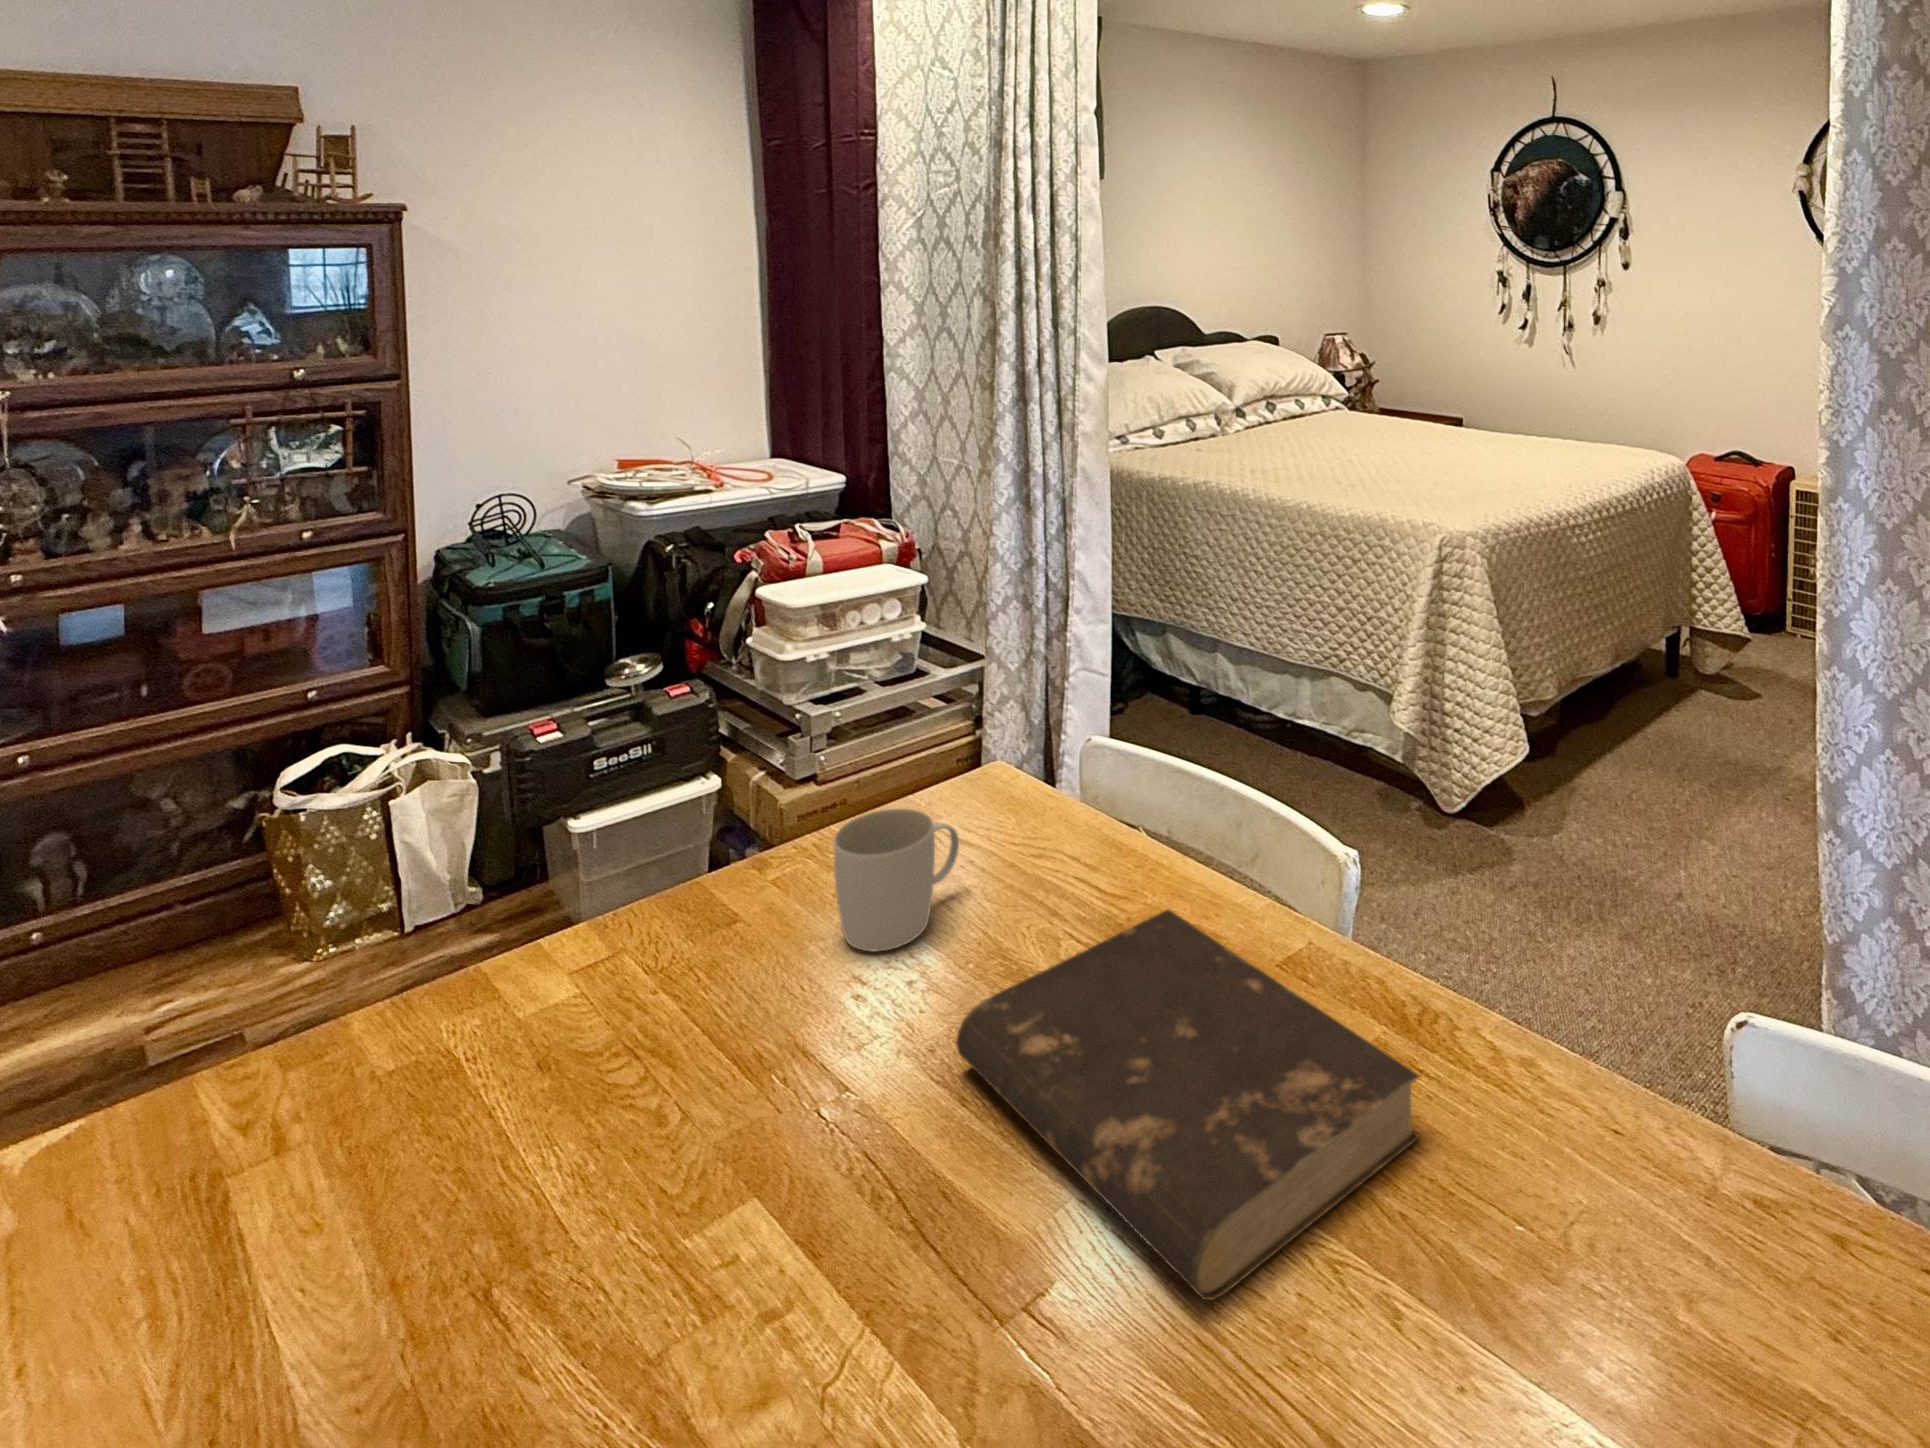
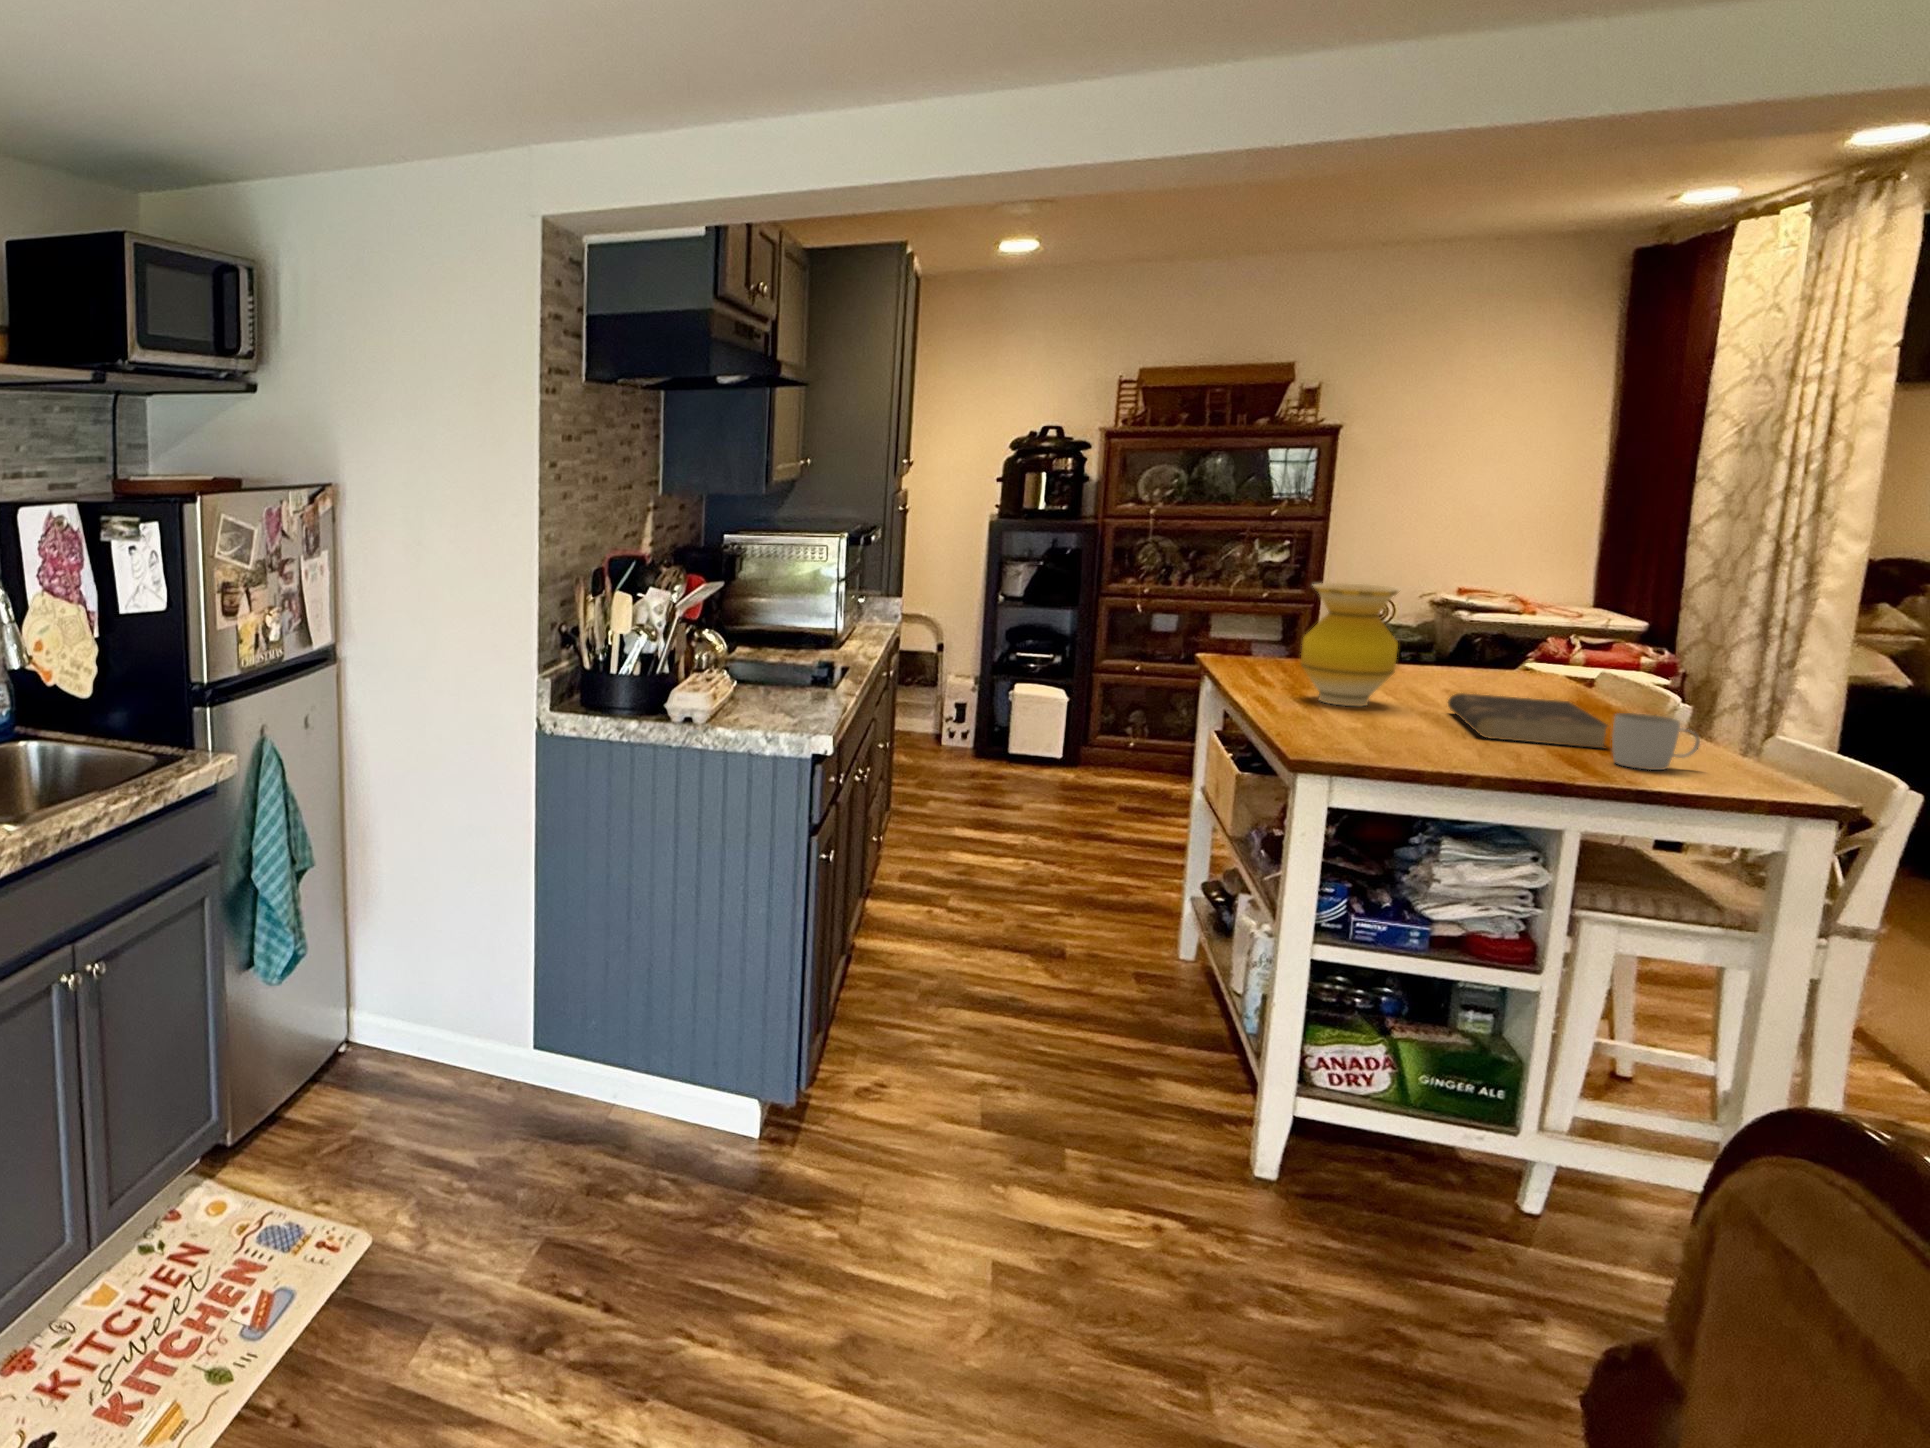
vase: none [516,734,827,1248] -> present [1301,583,1400,706]
mug: present [834,809,959,952] -> present [1612,713,1700,770]

